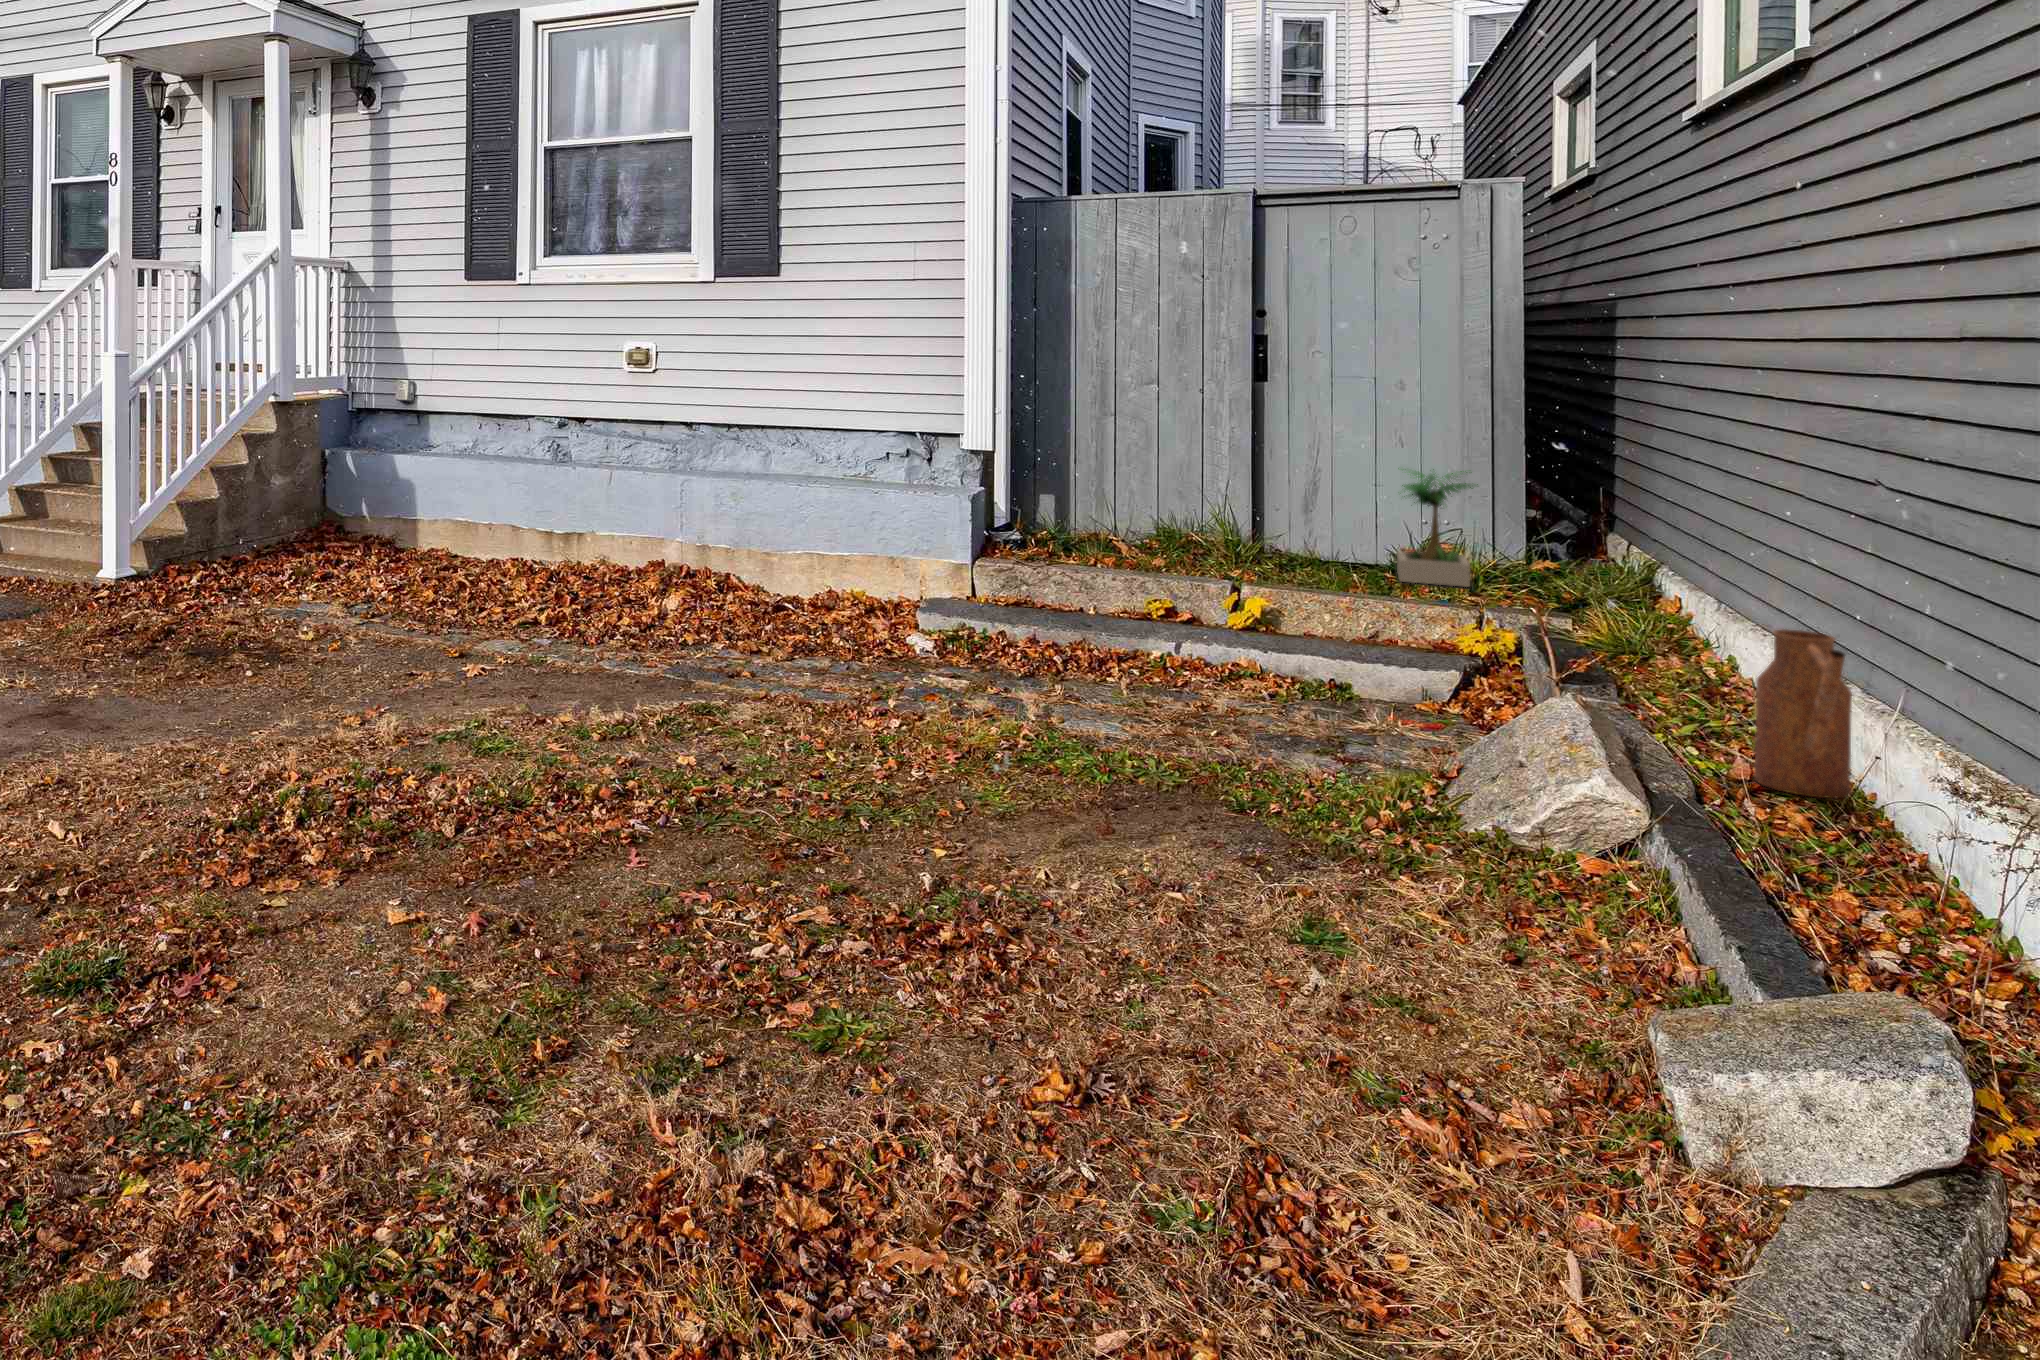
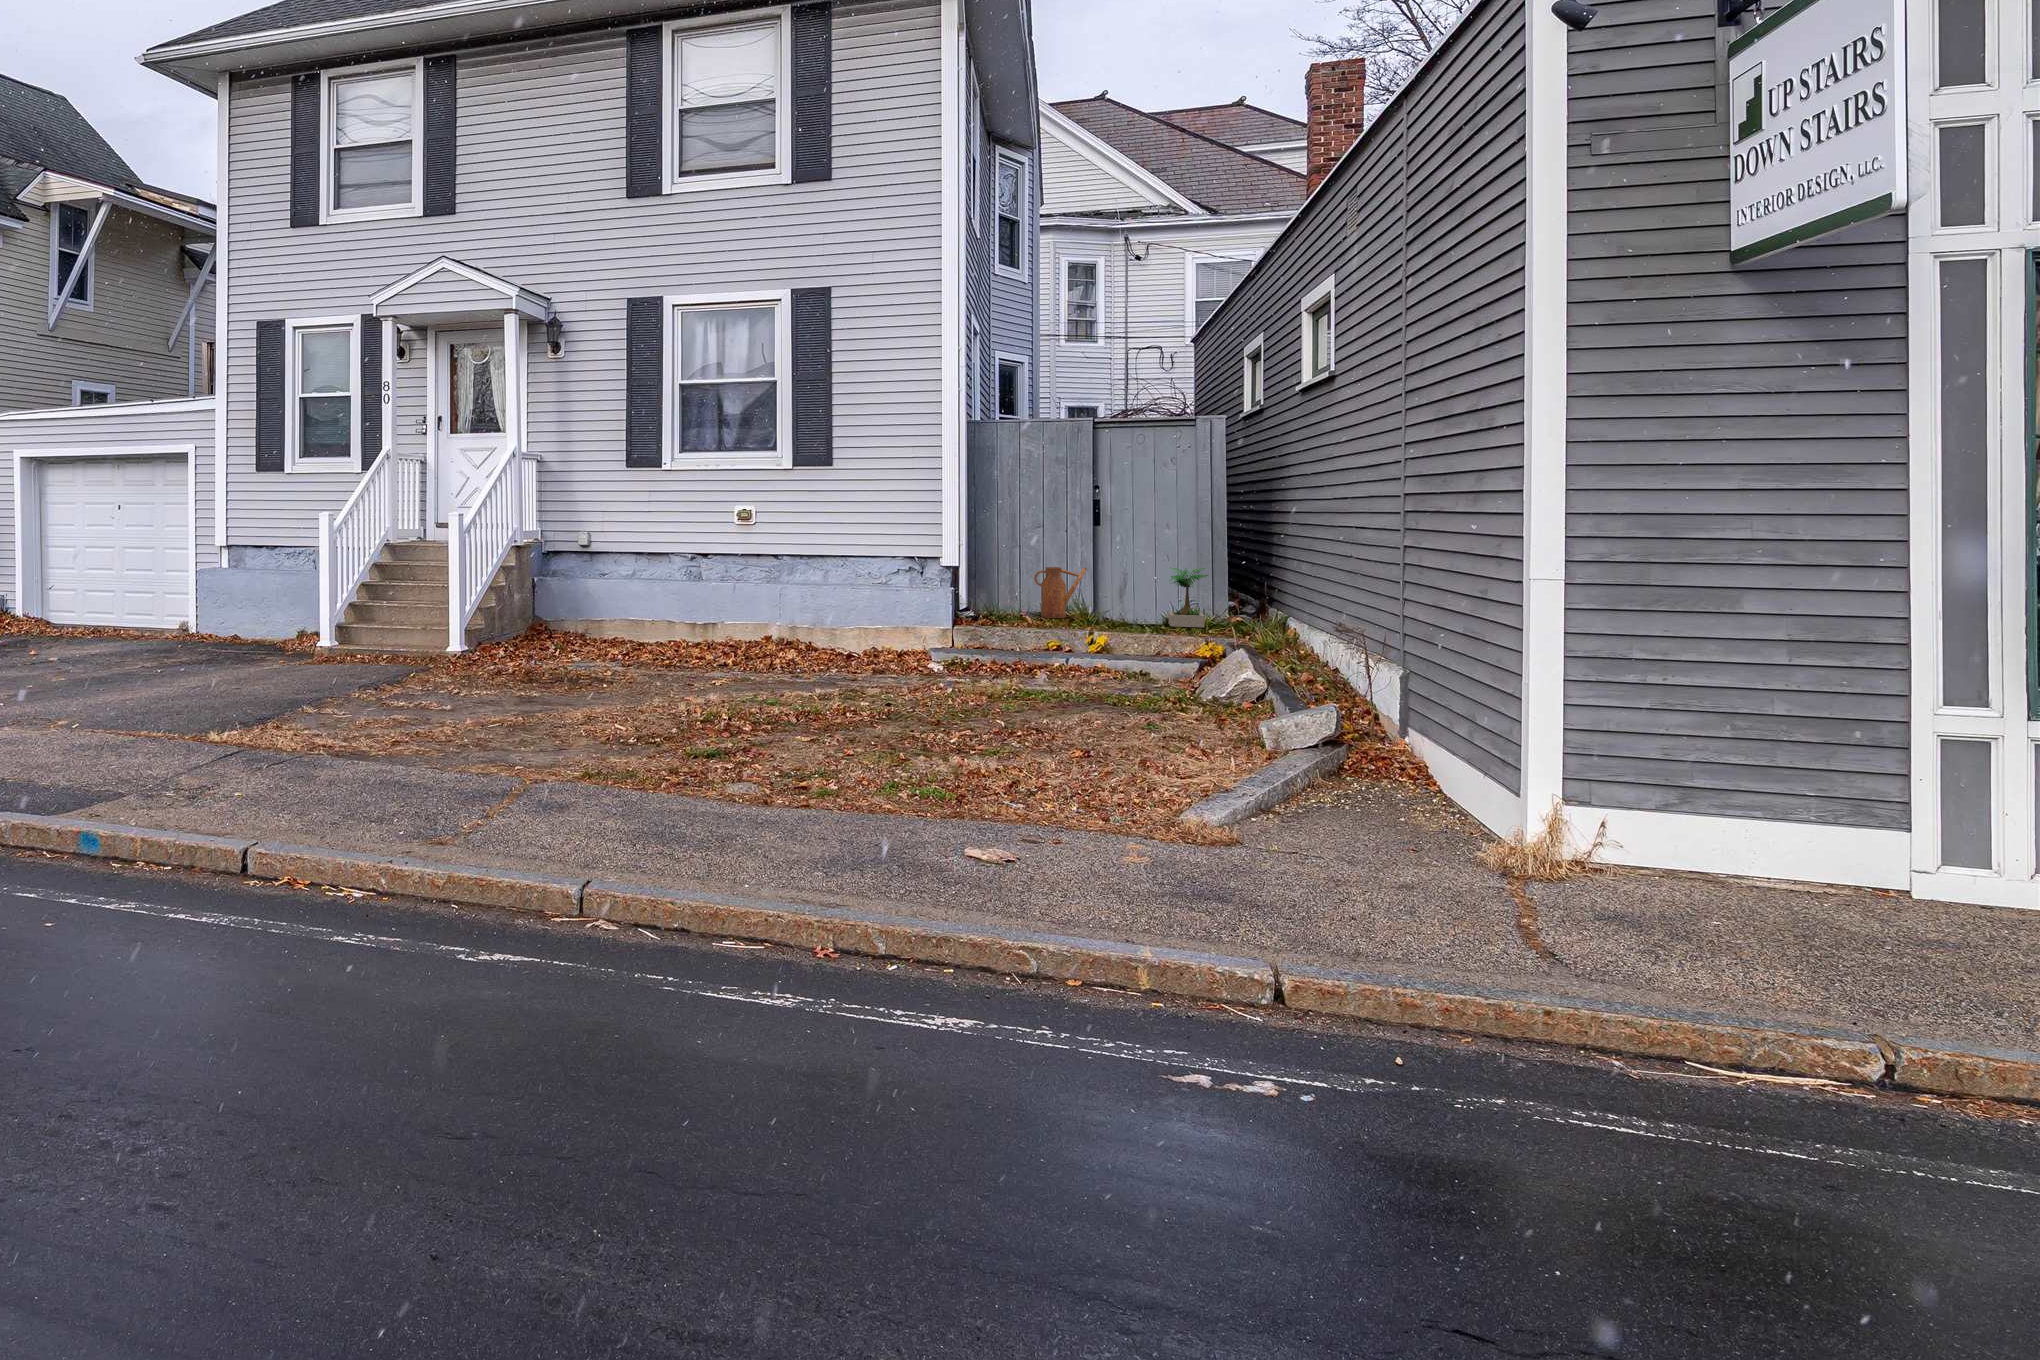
watering can: present [1754,629,1852,798] -> present [1034,567,1087,618]

